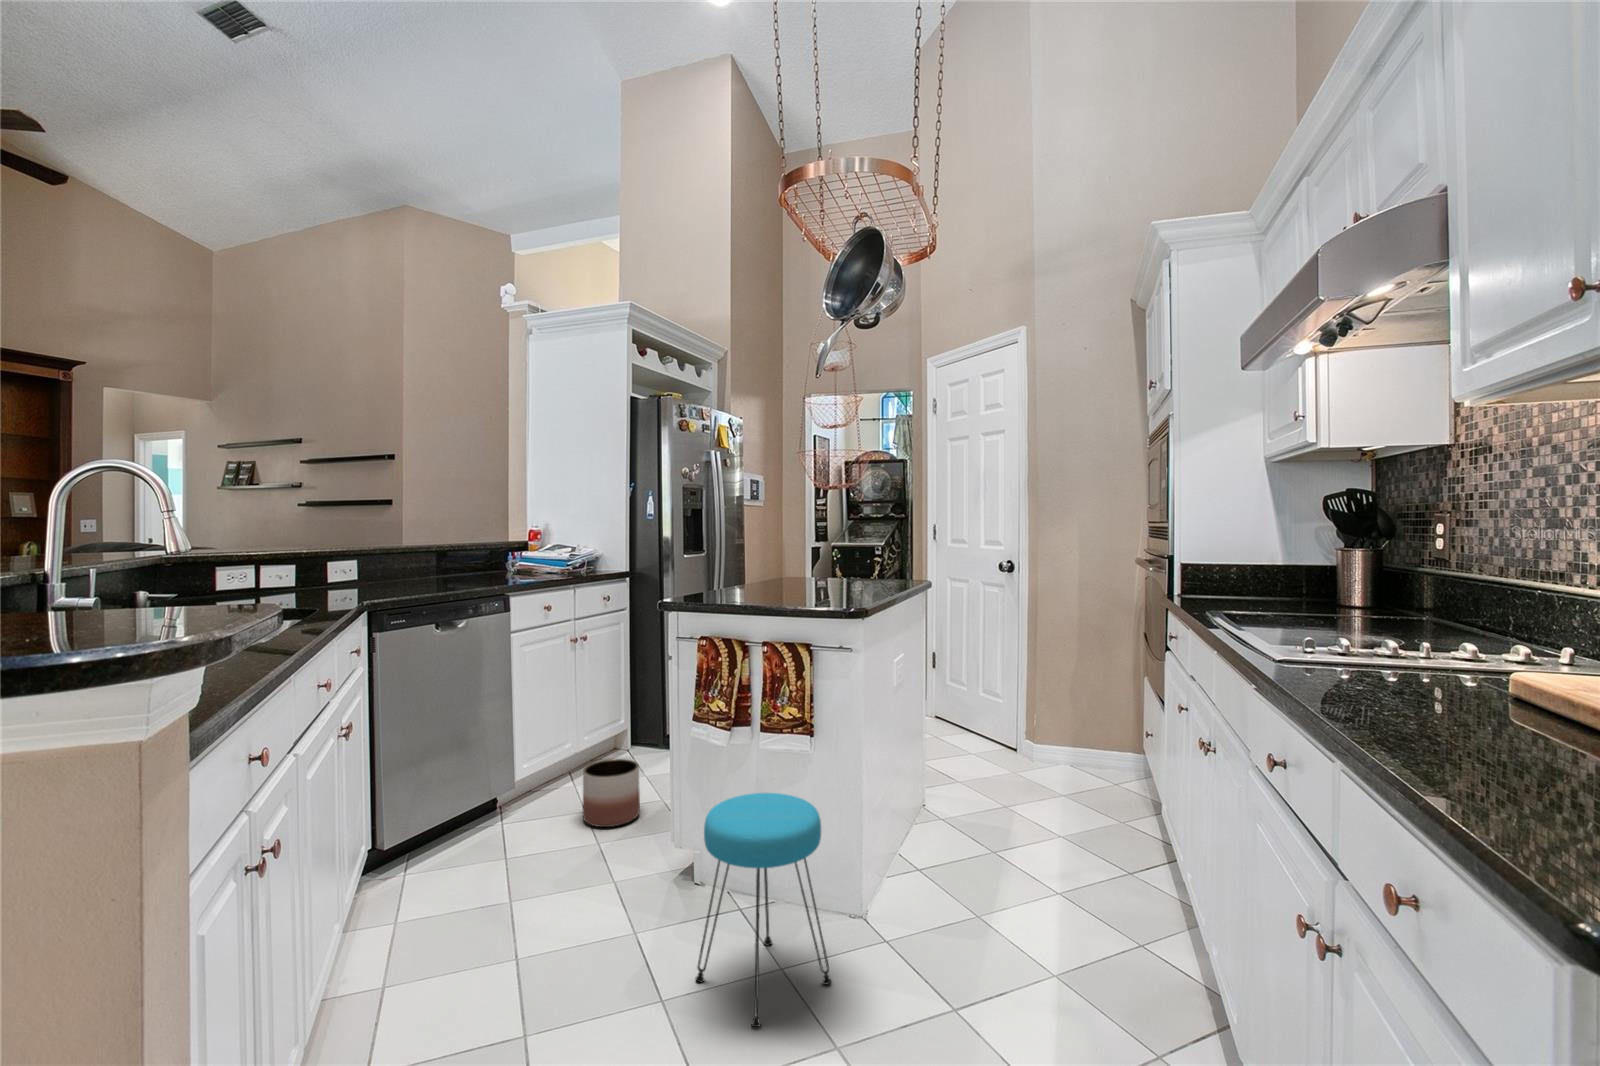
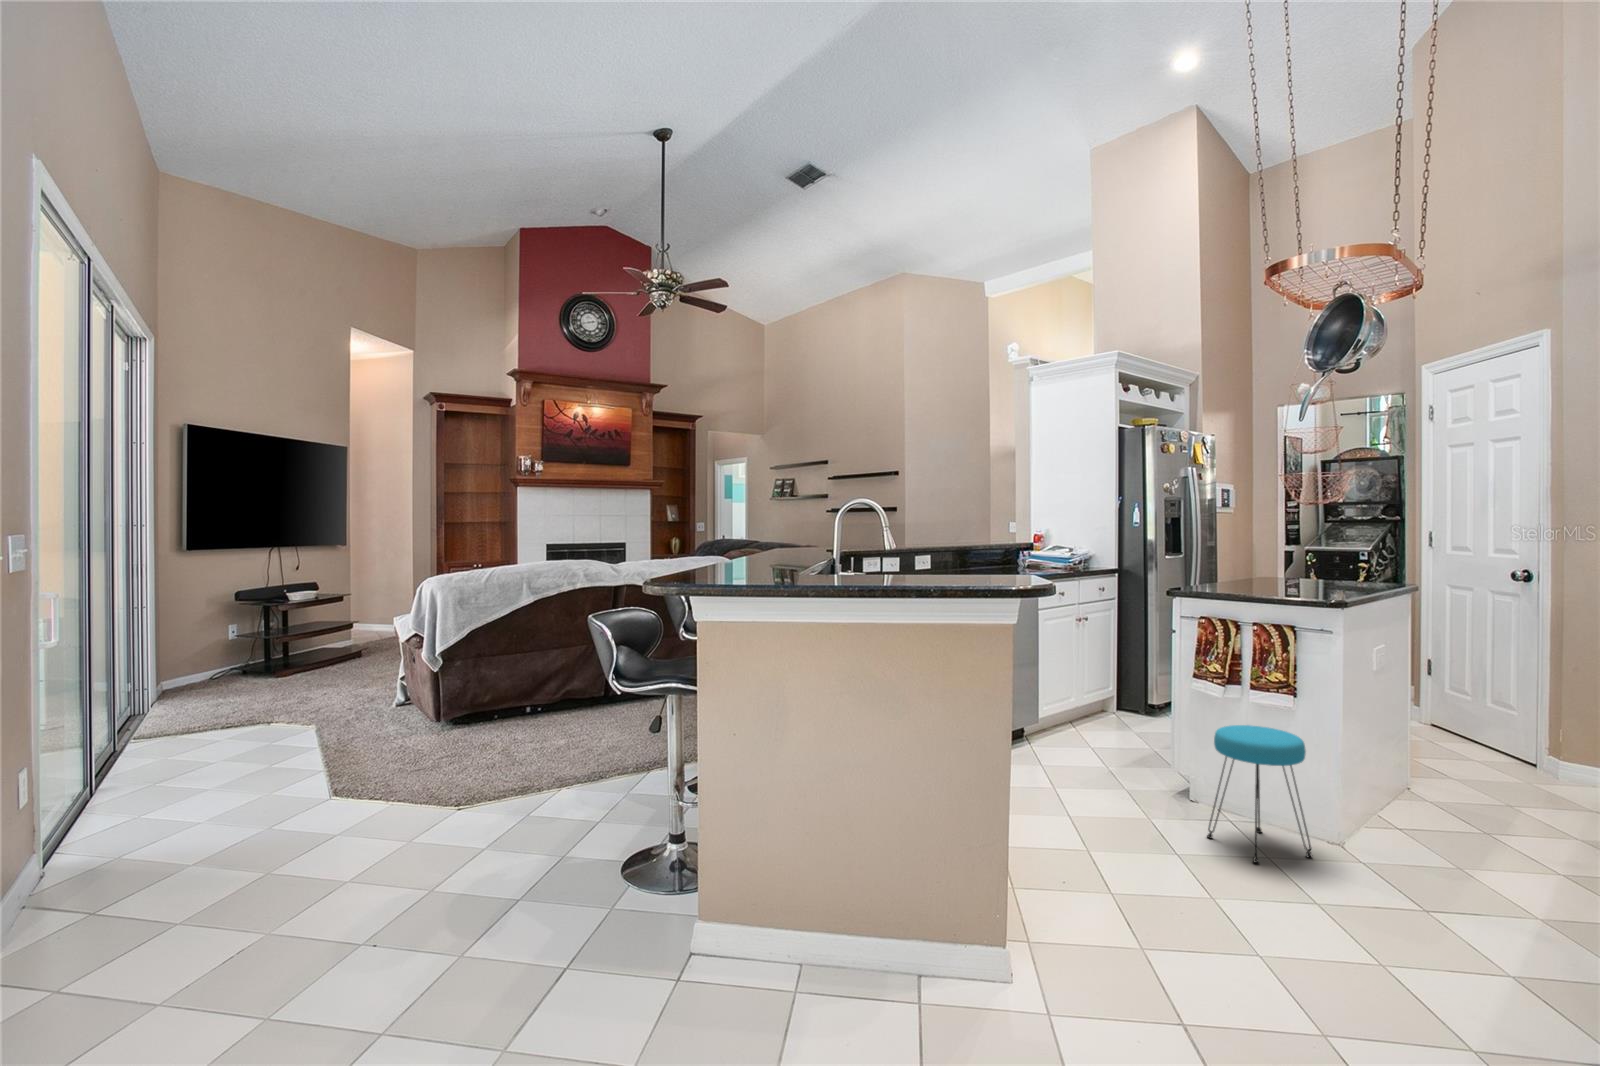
planter: present [583,759,640,827] -> none [1093,709,1137,756]

